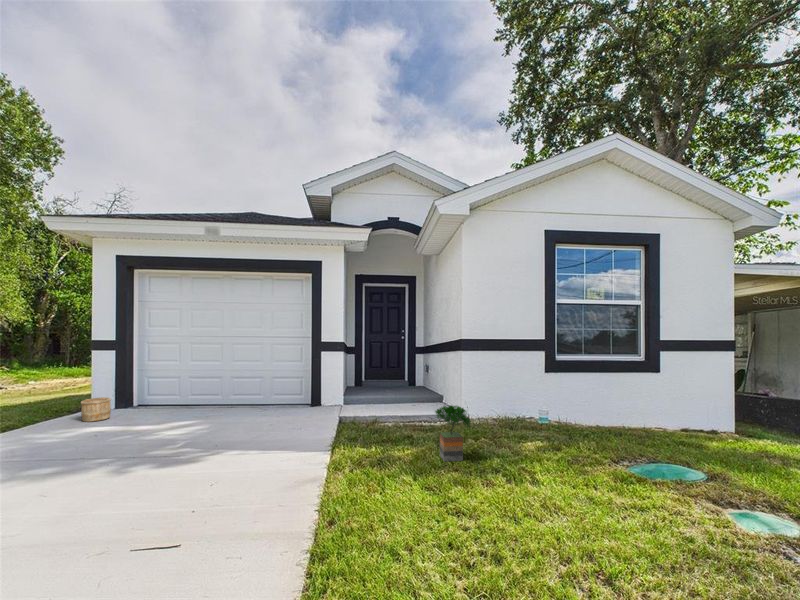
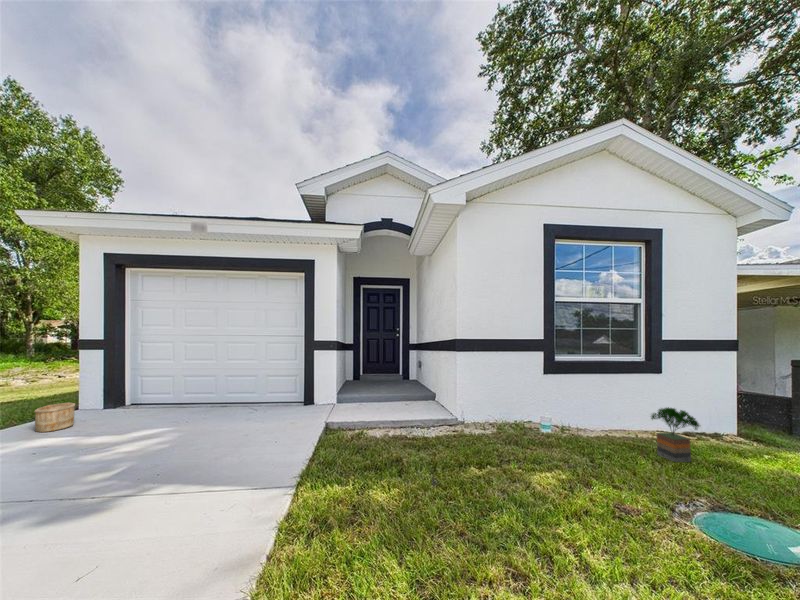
potted tree: present [435,406,471,461] -> present [651,407,700,462]

